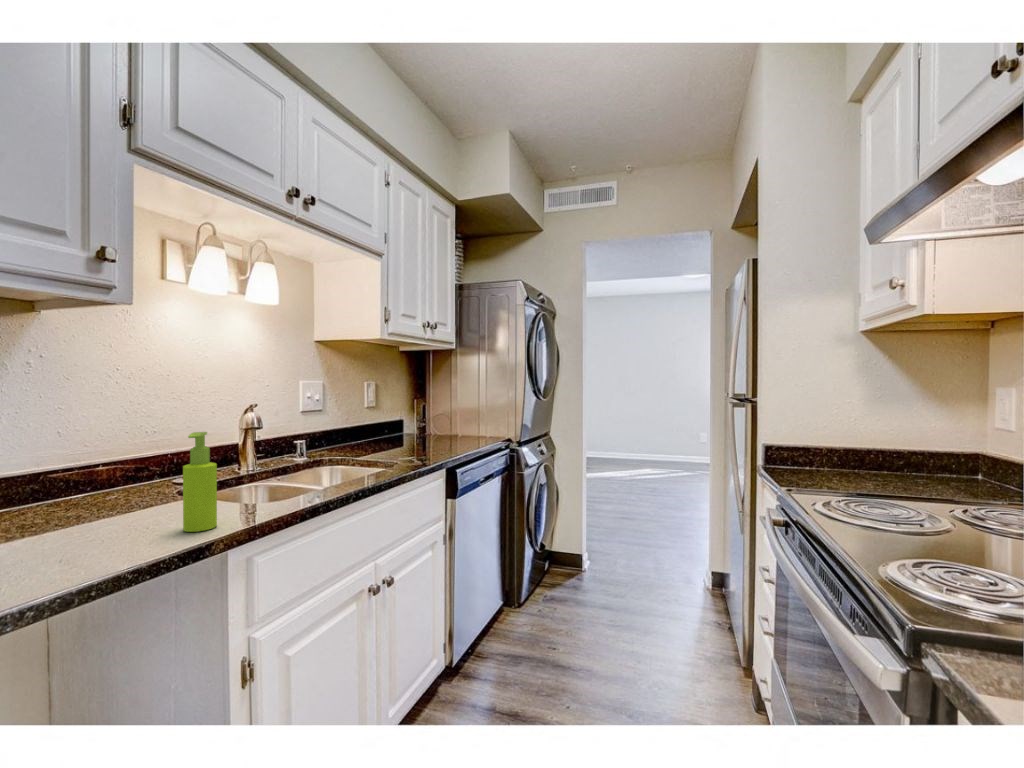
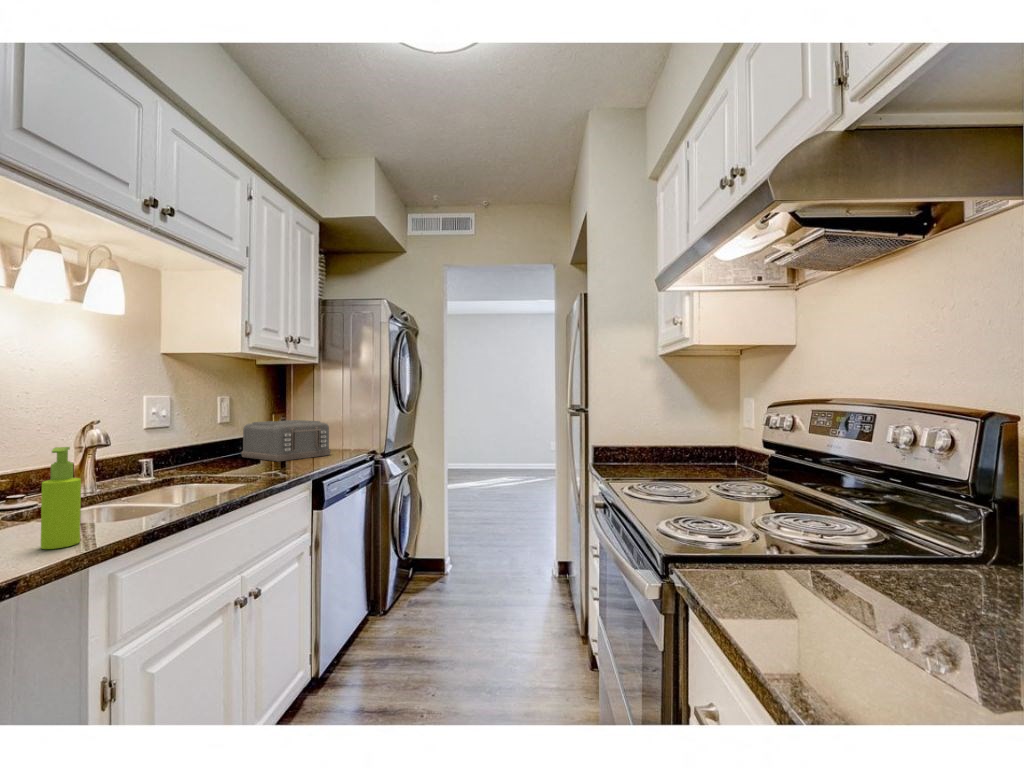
toaster: none [387,405,467,446] -> present [241,420,331,461]

